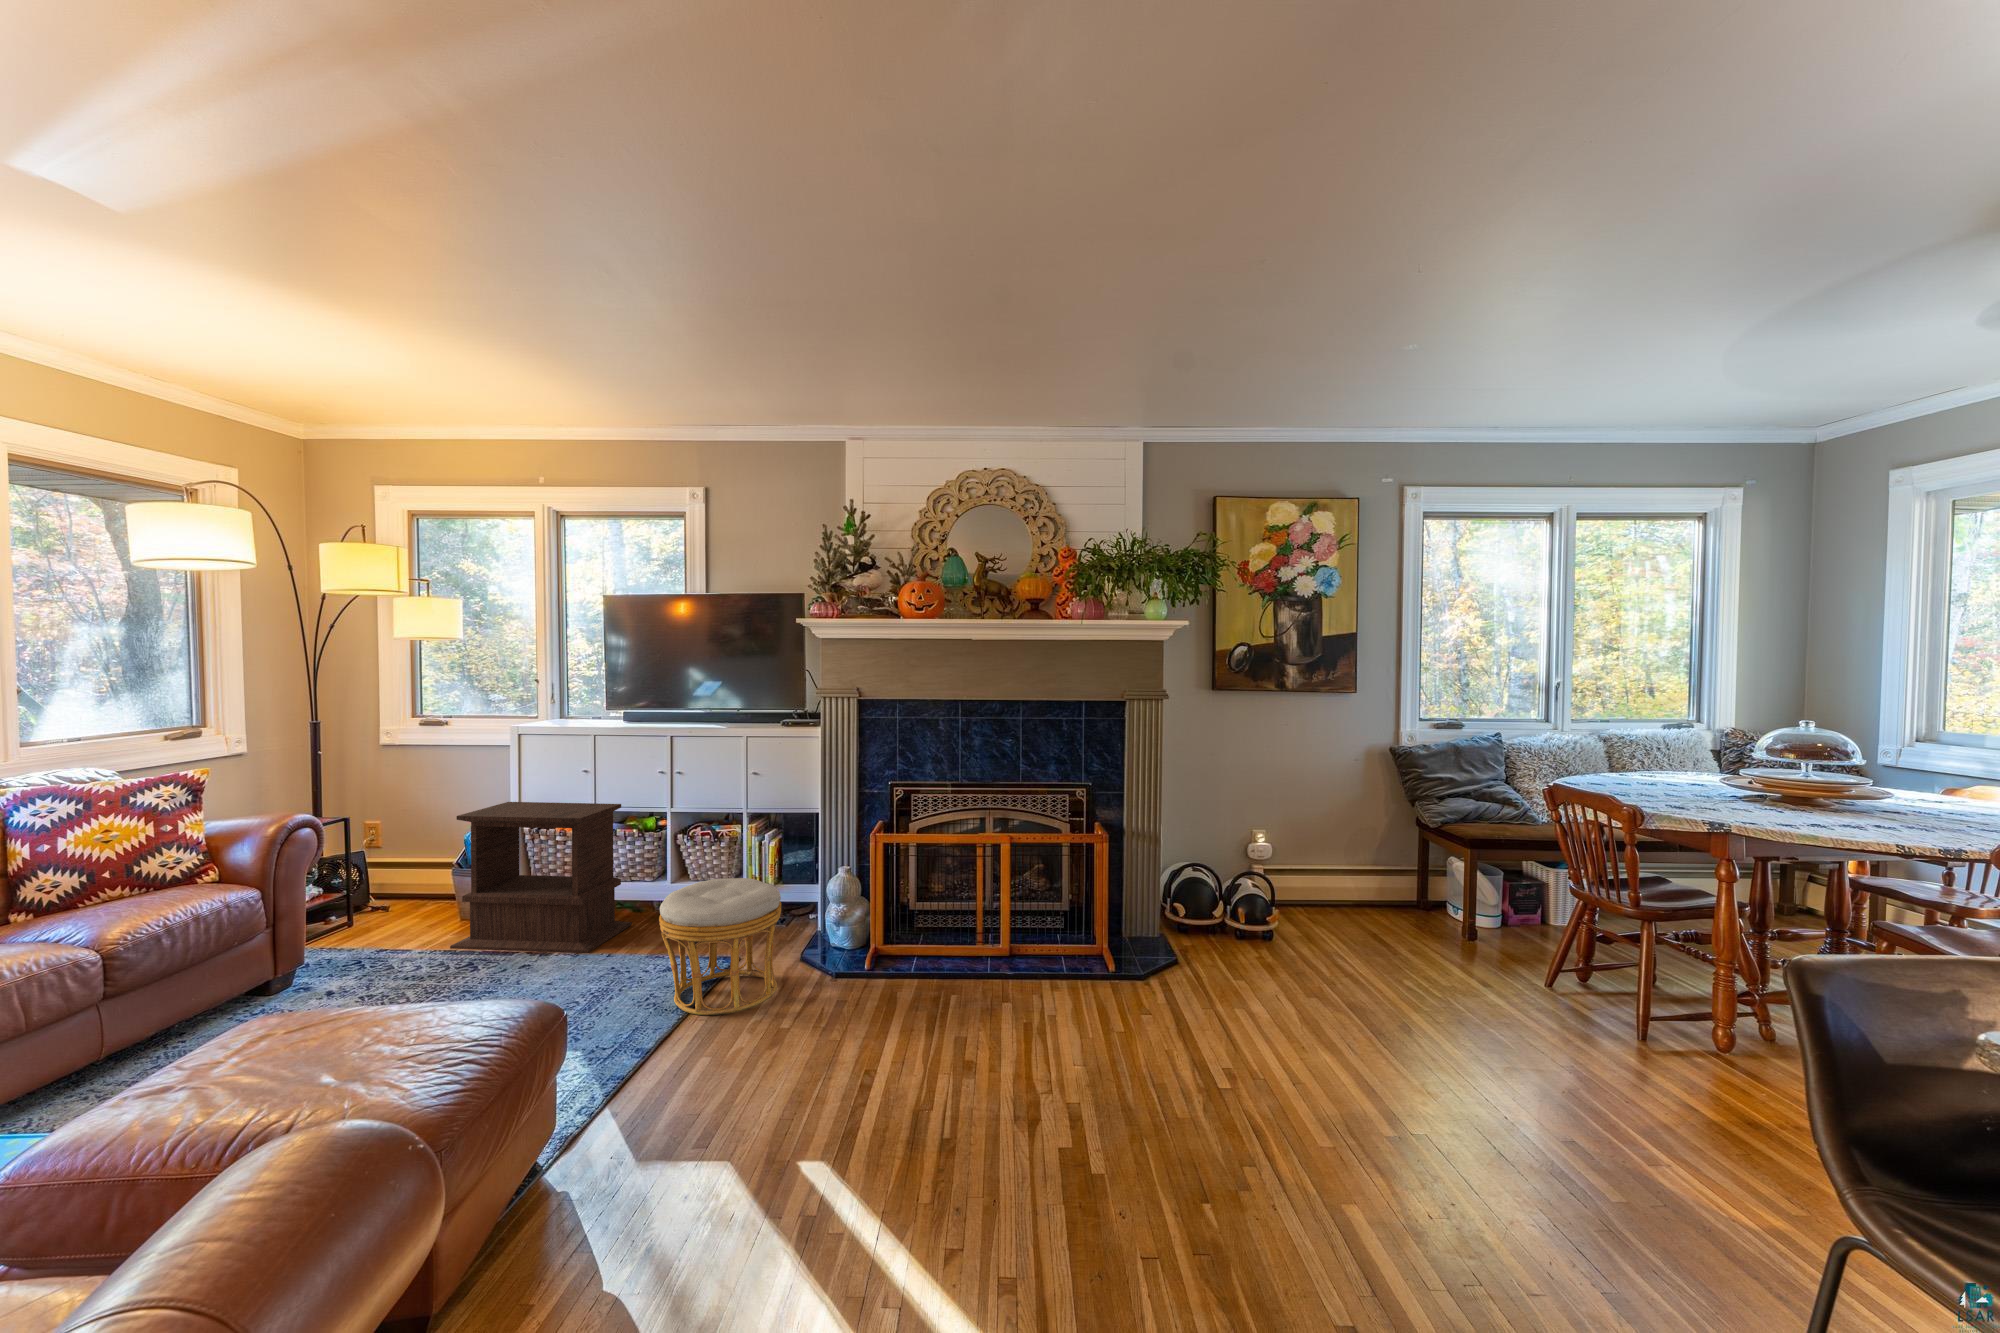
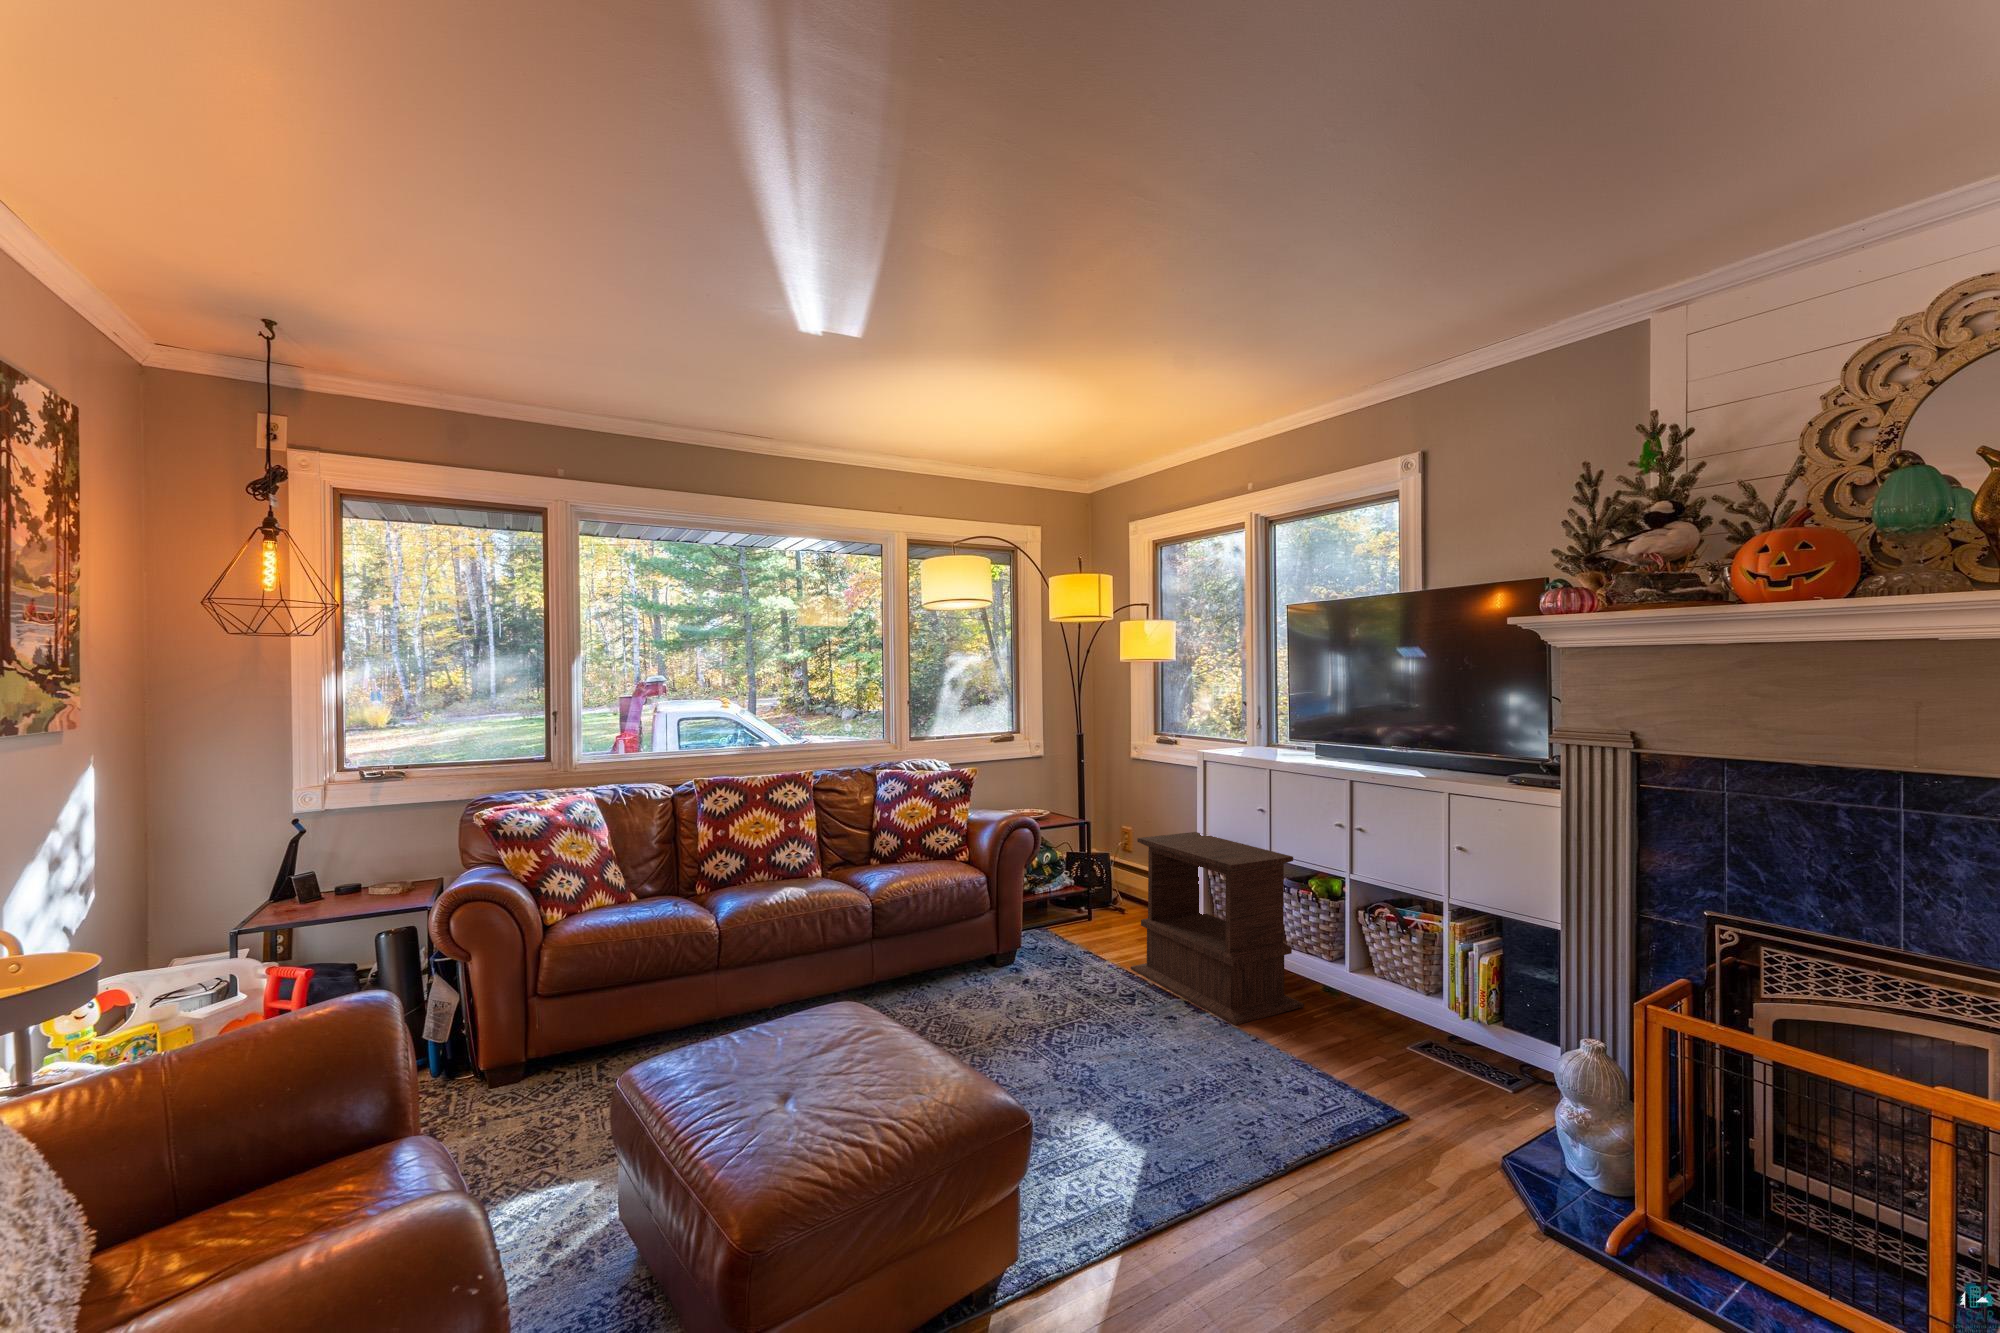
ottoman: present [659,878,781,1015] -> none [1256,988,1438,1214]

